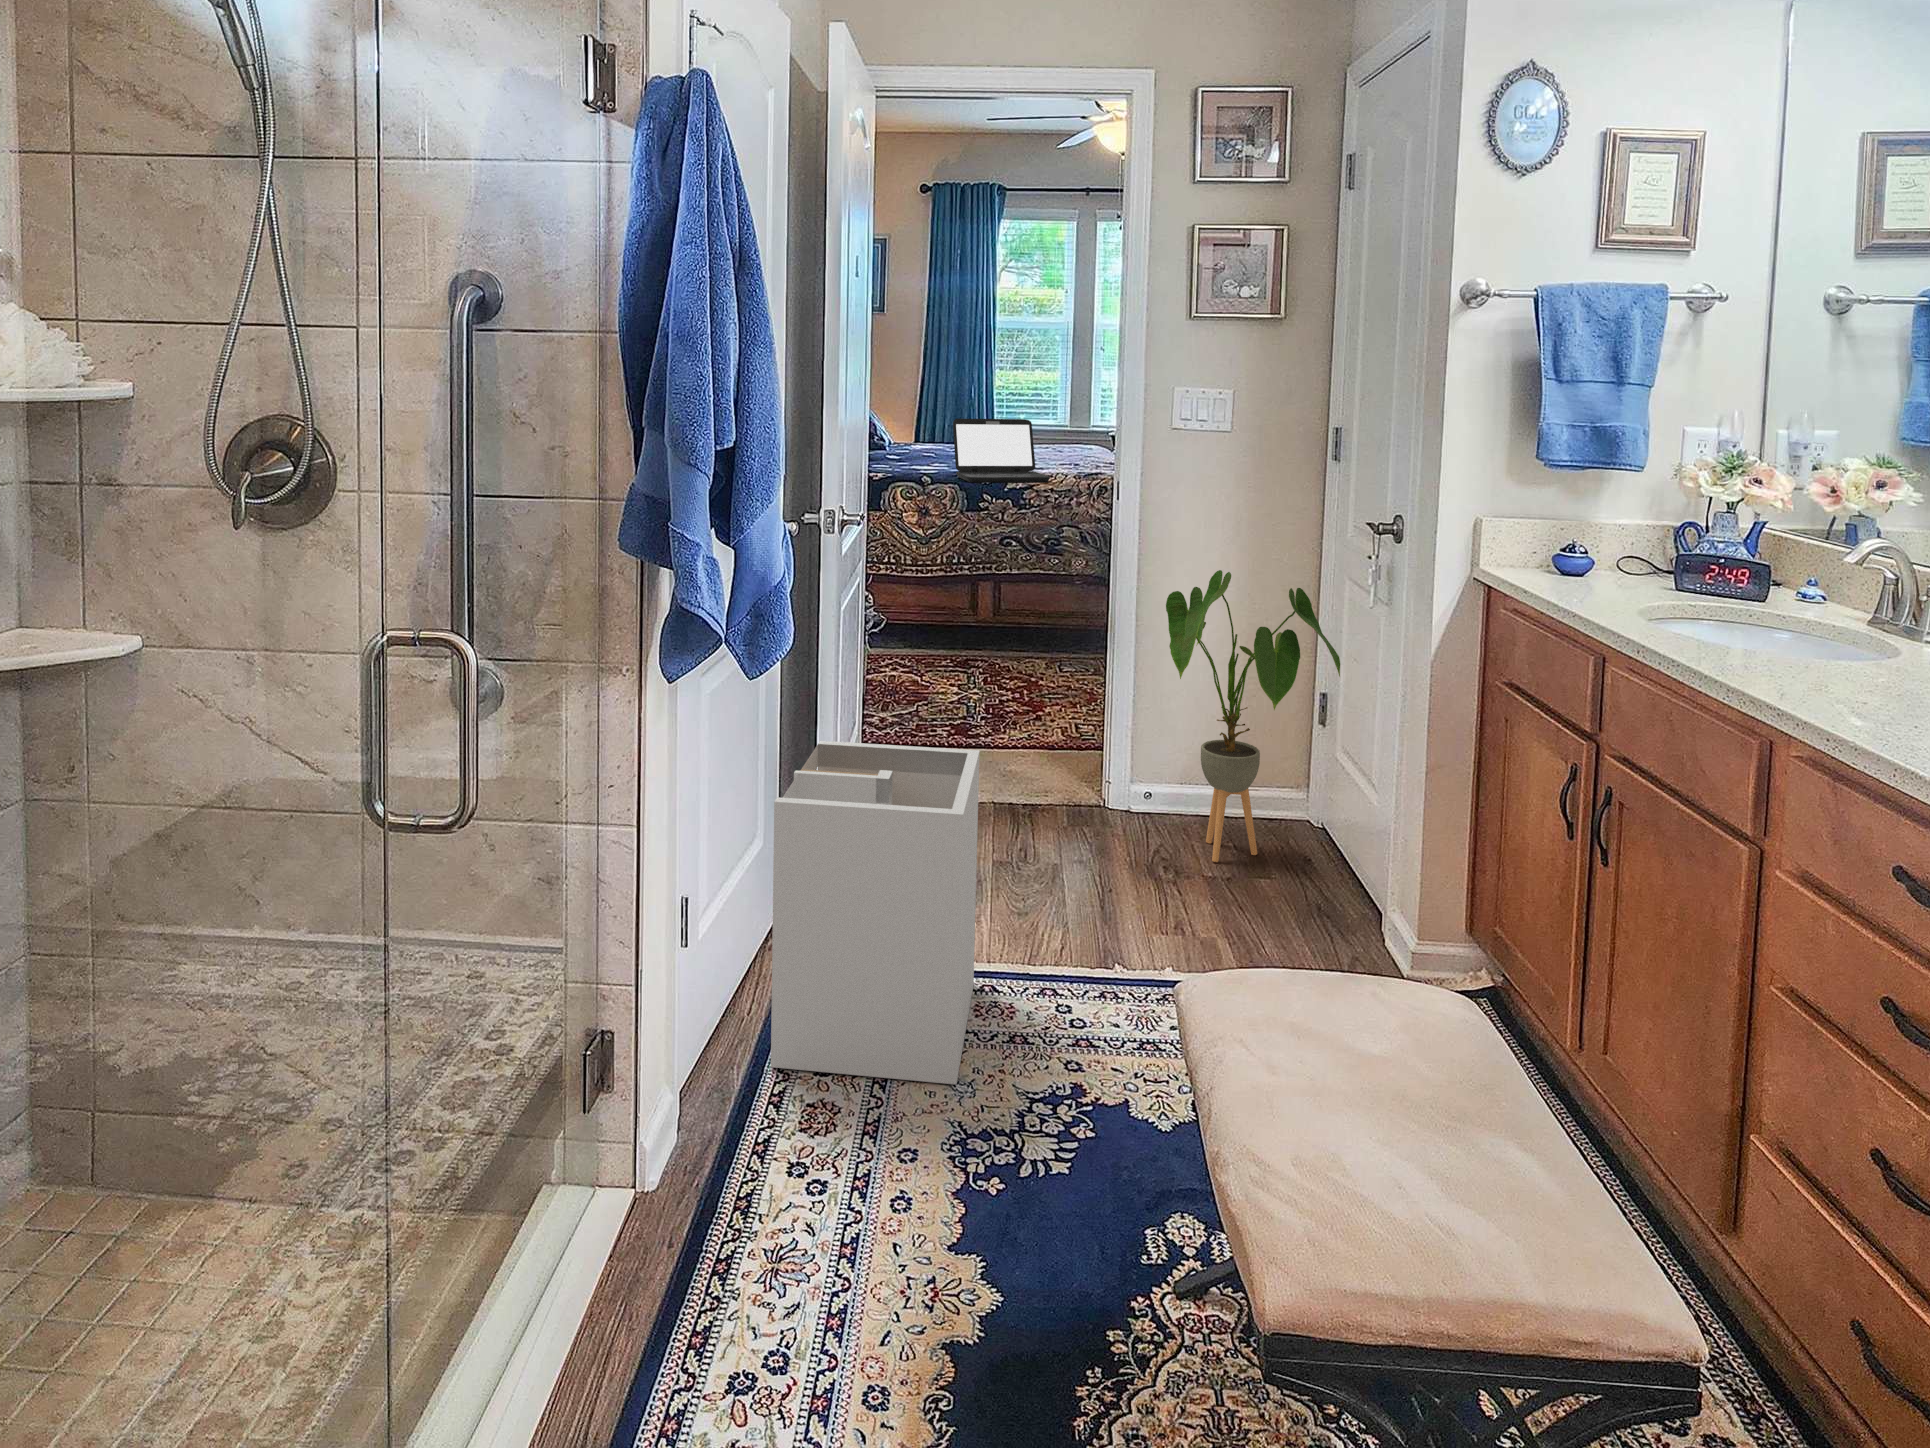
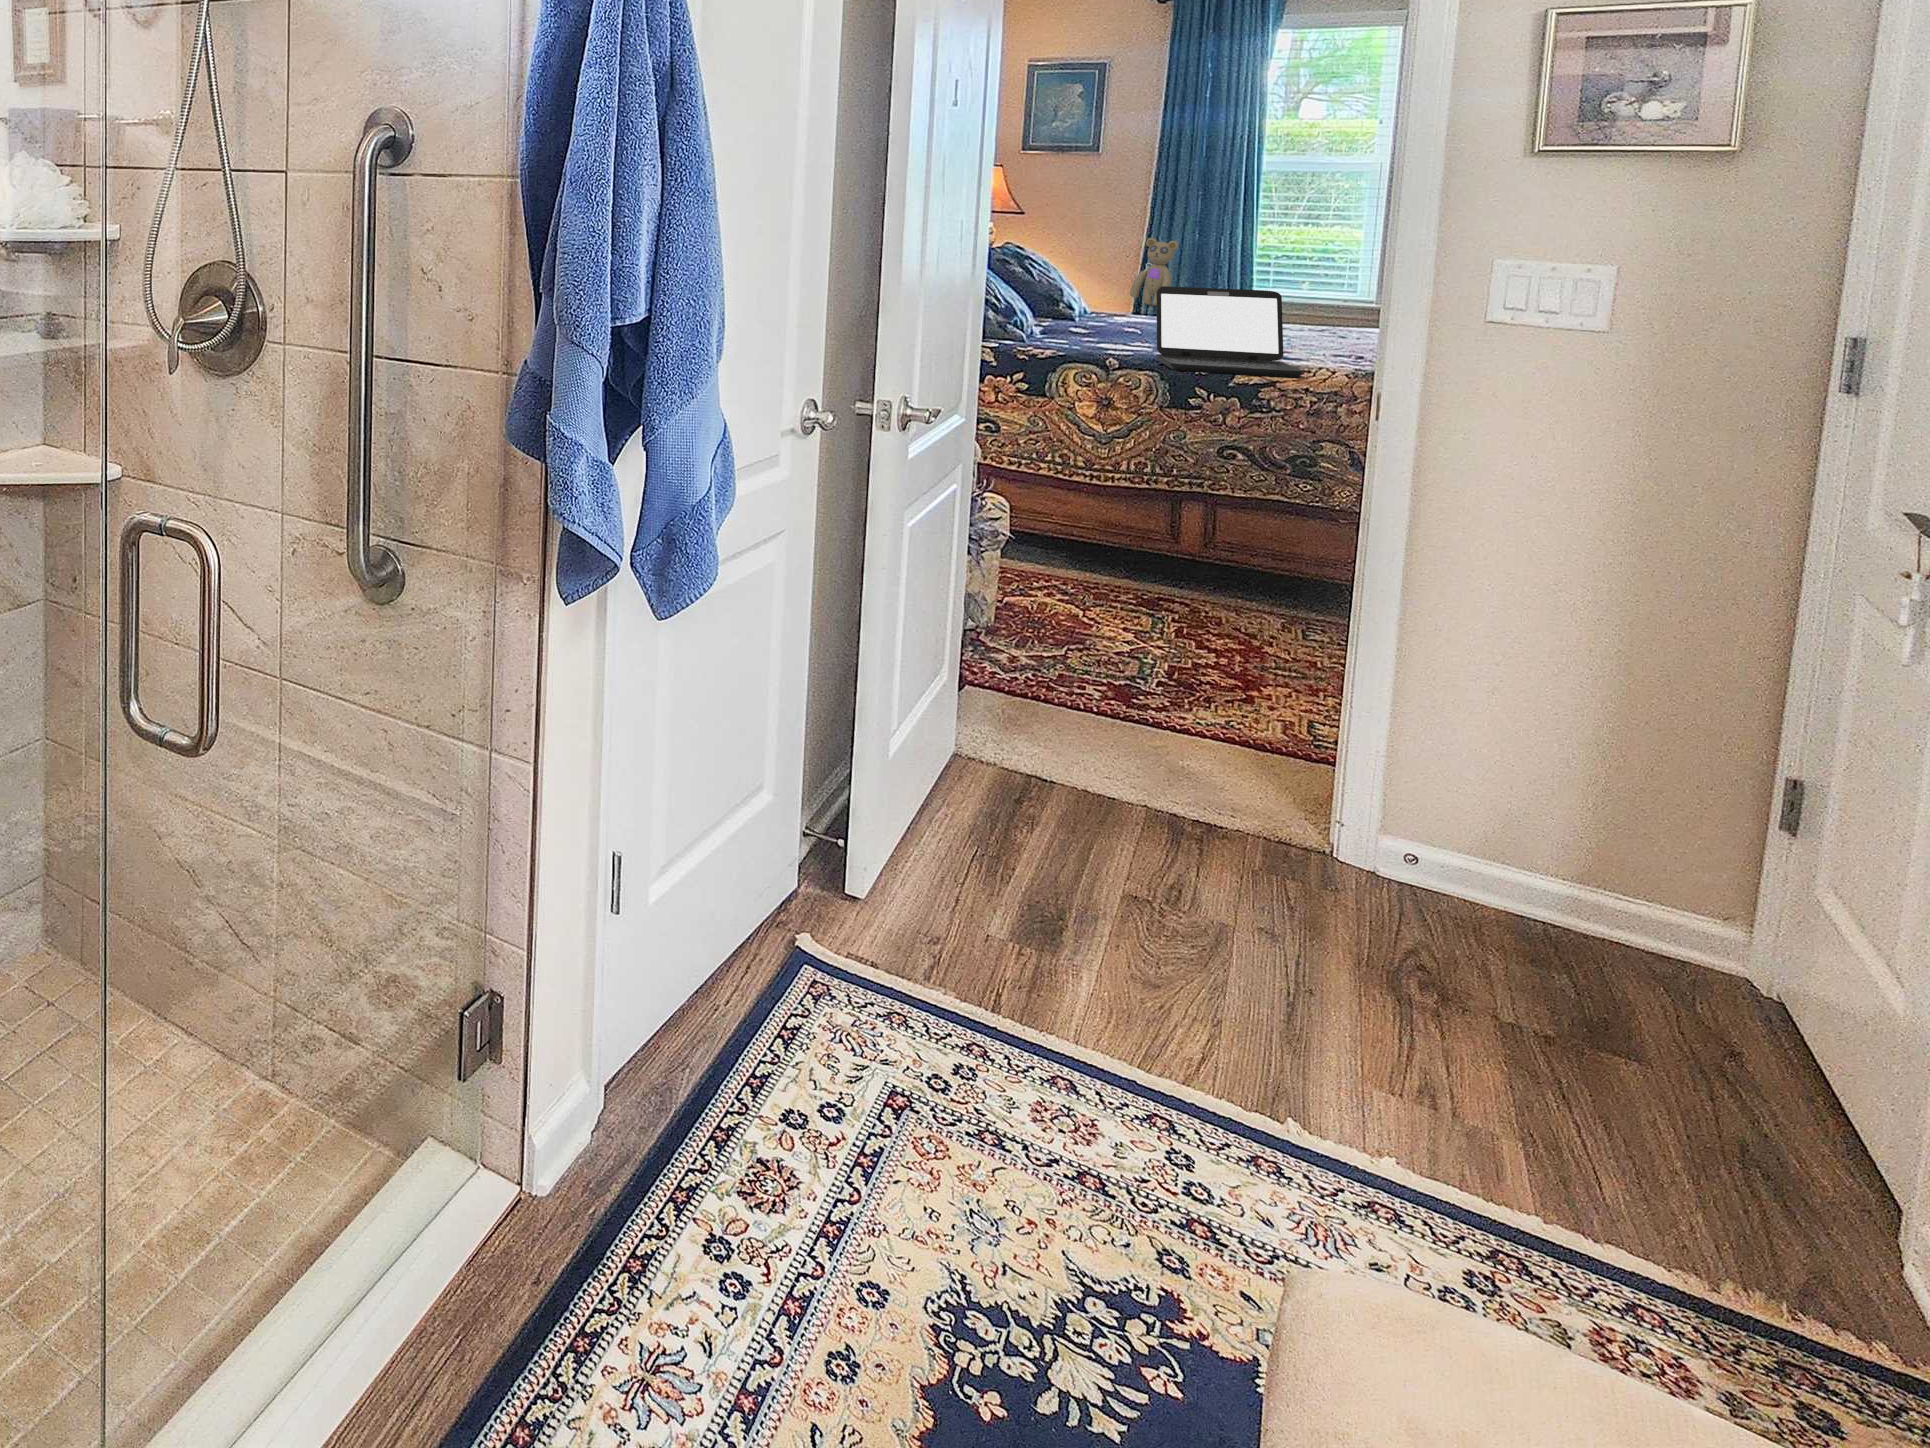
teddy bear: none [913,382,945,437] -> present [1130,238,1179,306]
house plant: present [1166,570,1340,862] -> none [1442,545,1824,1009]
laundry hamper: present [771,741,980,1084] -> none [729,691,1065,1215]

